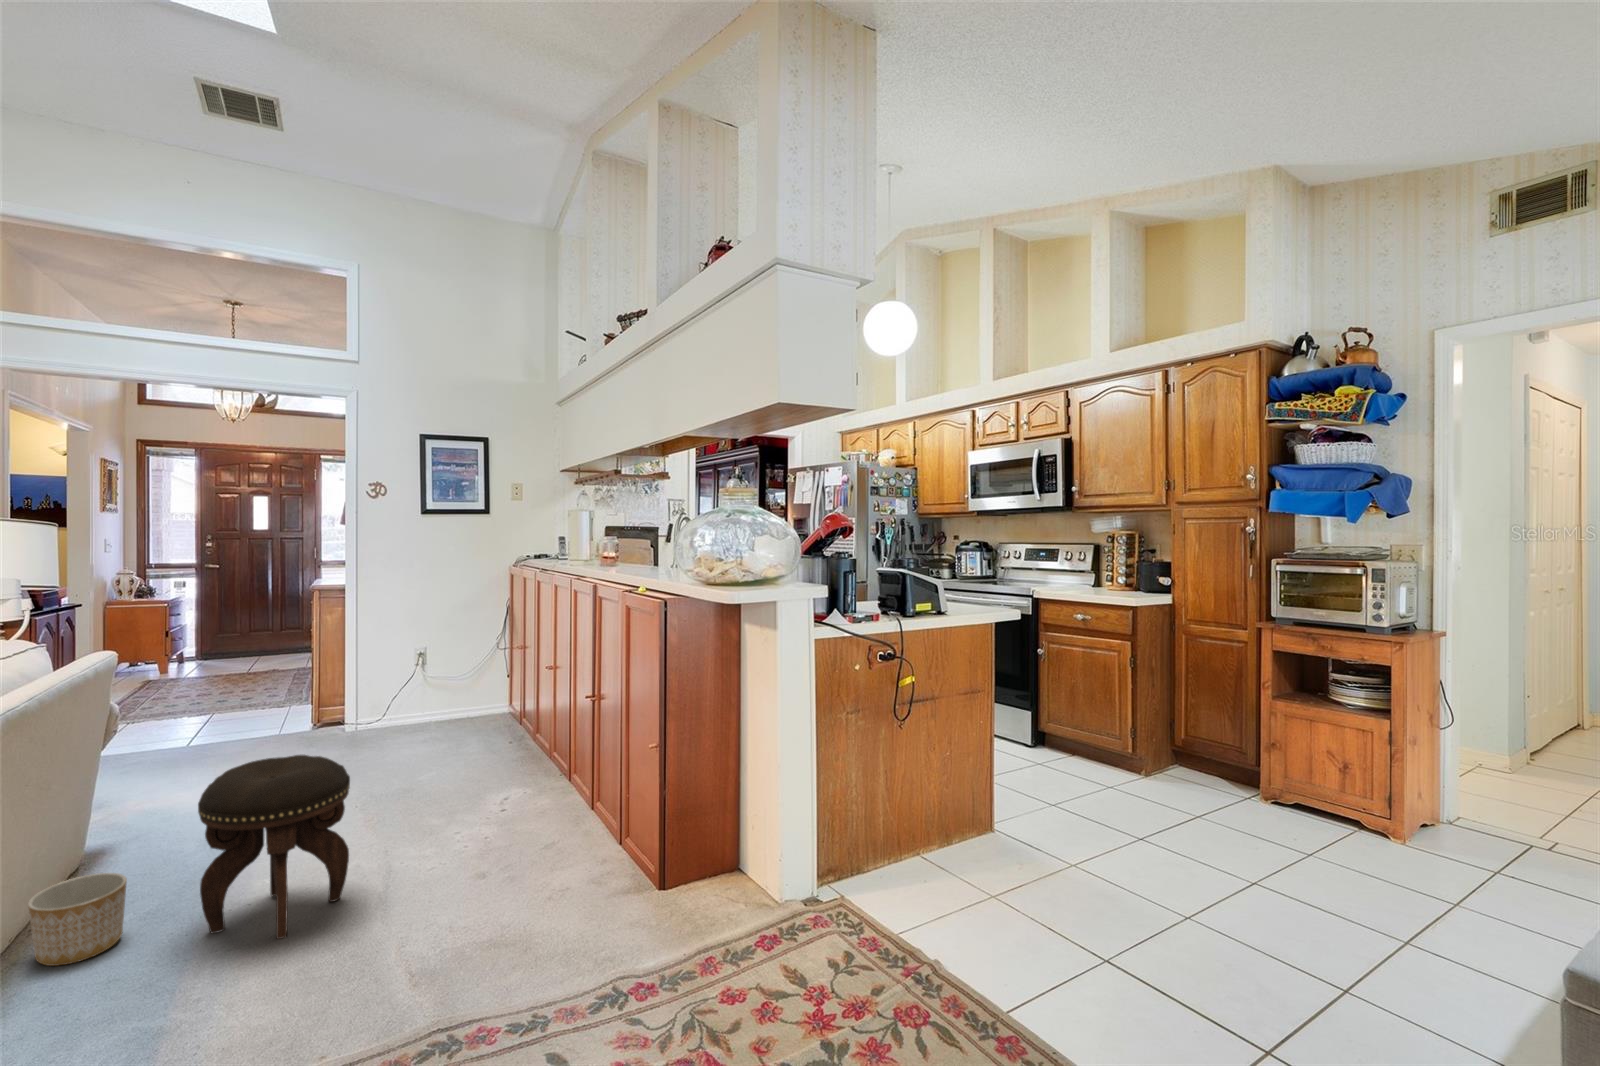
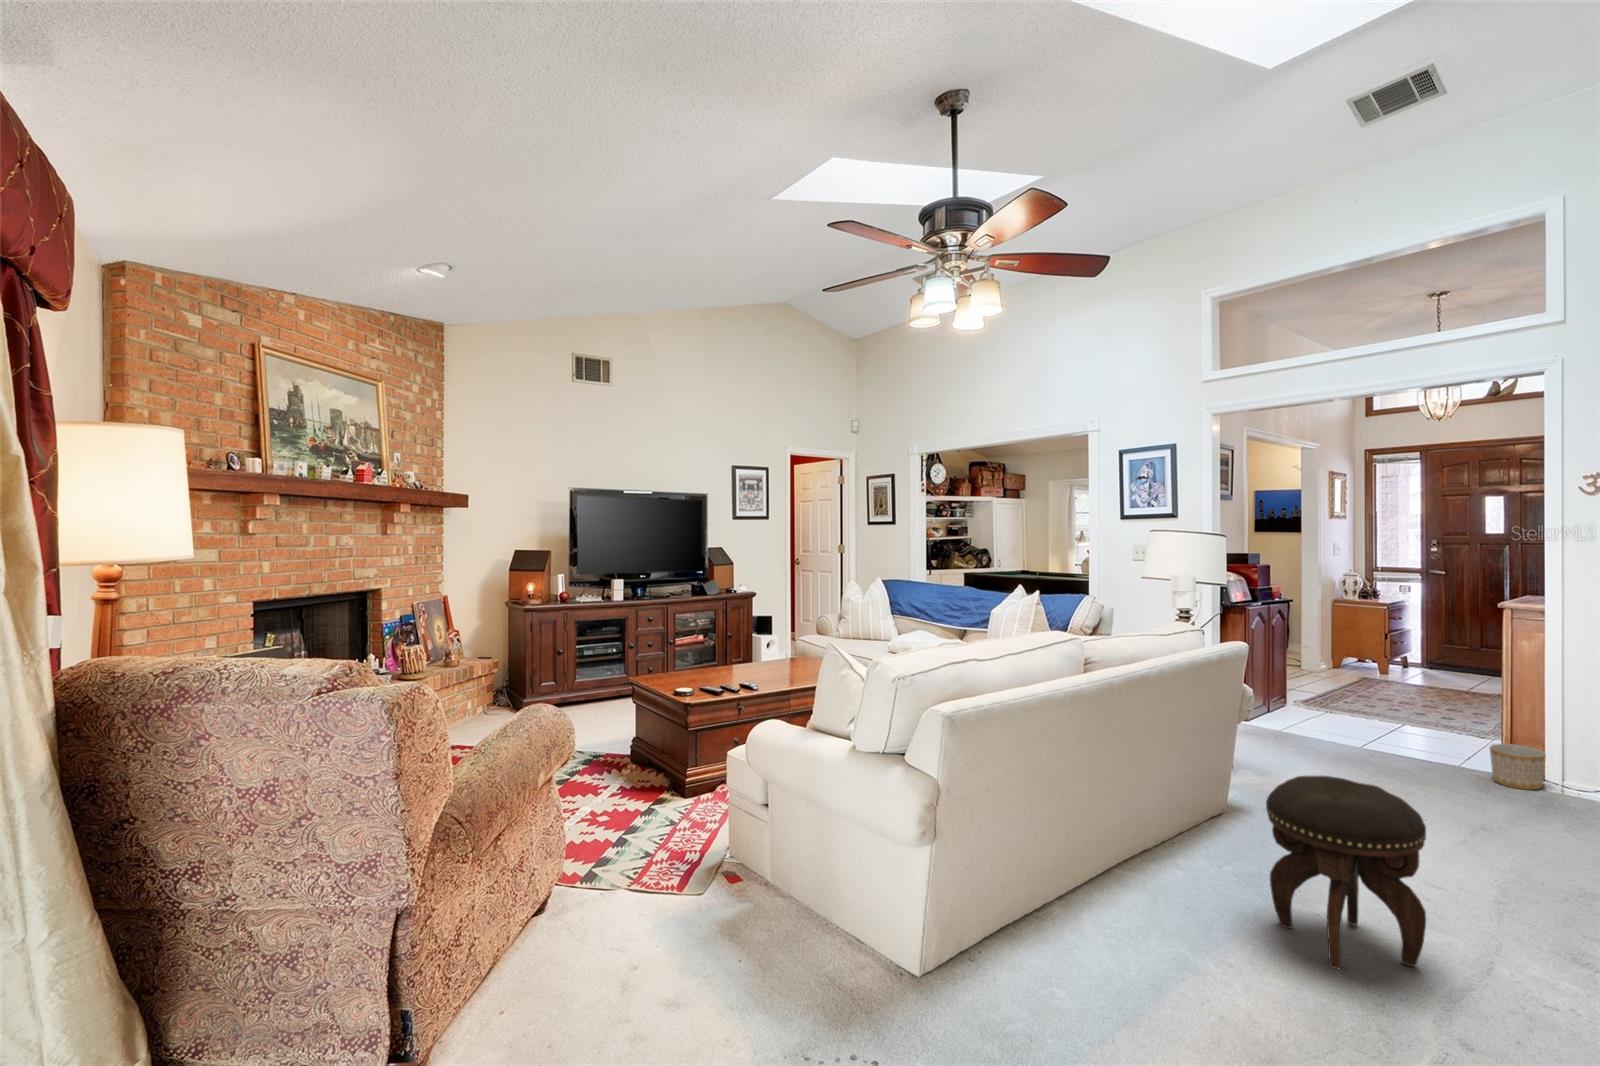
planter: present [28,873,127,966] -> present [1490,744,1546,790]

